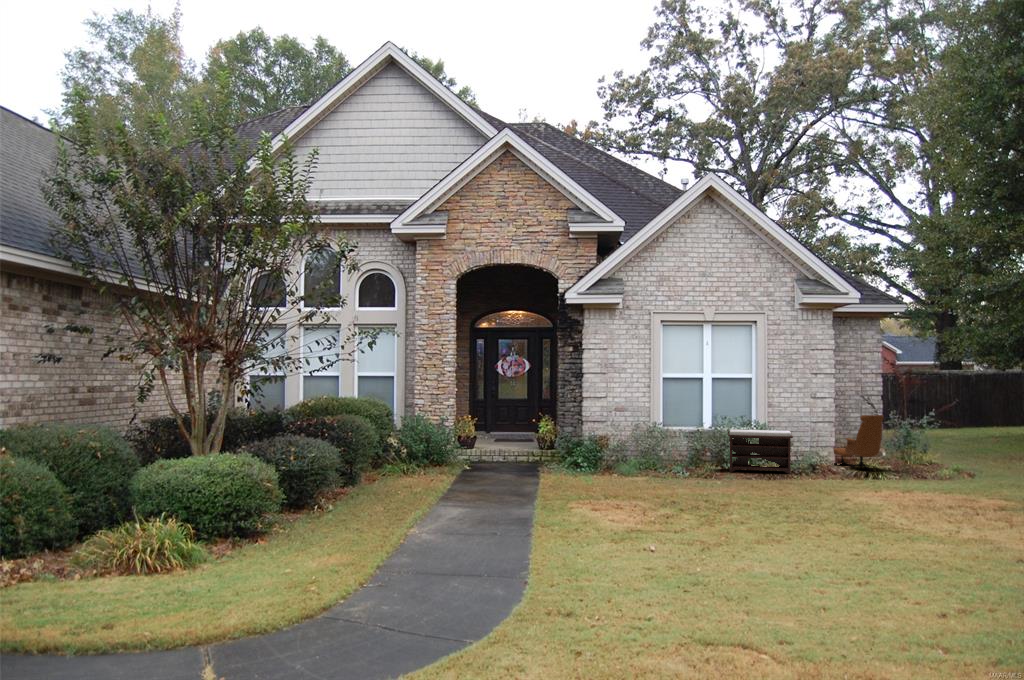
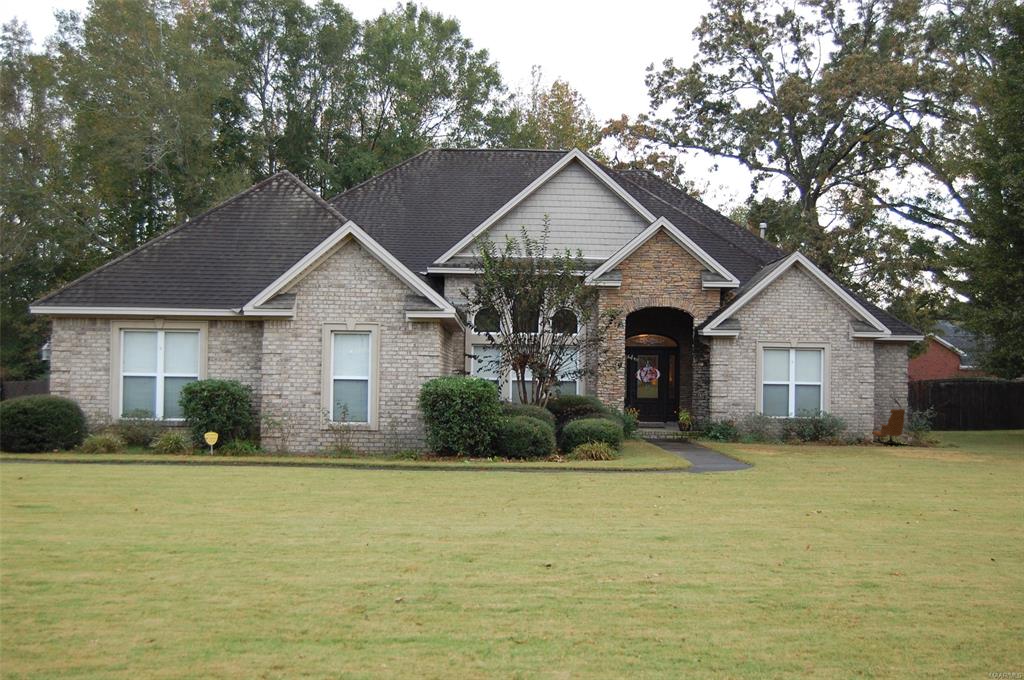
bench: present [728,429,793,474] -> none [806,417,848,445]

